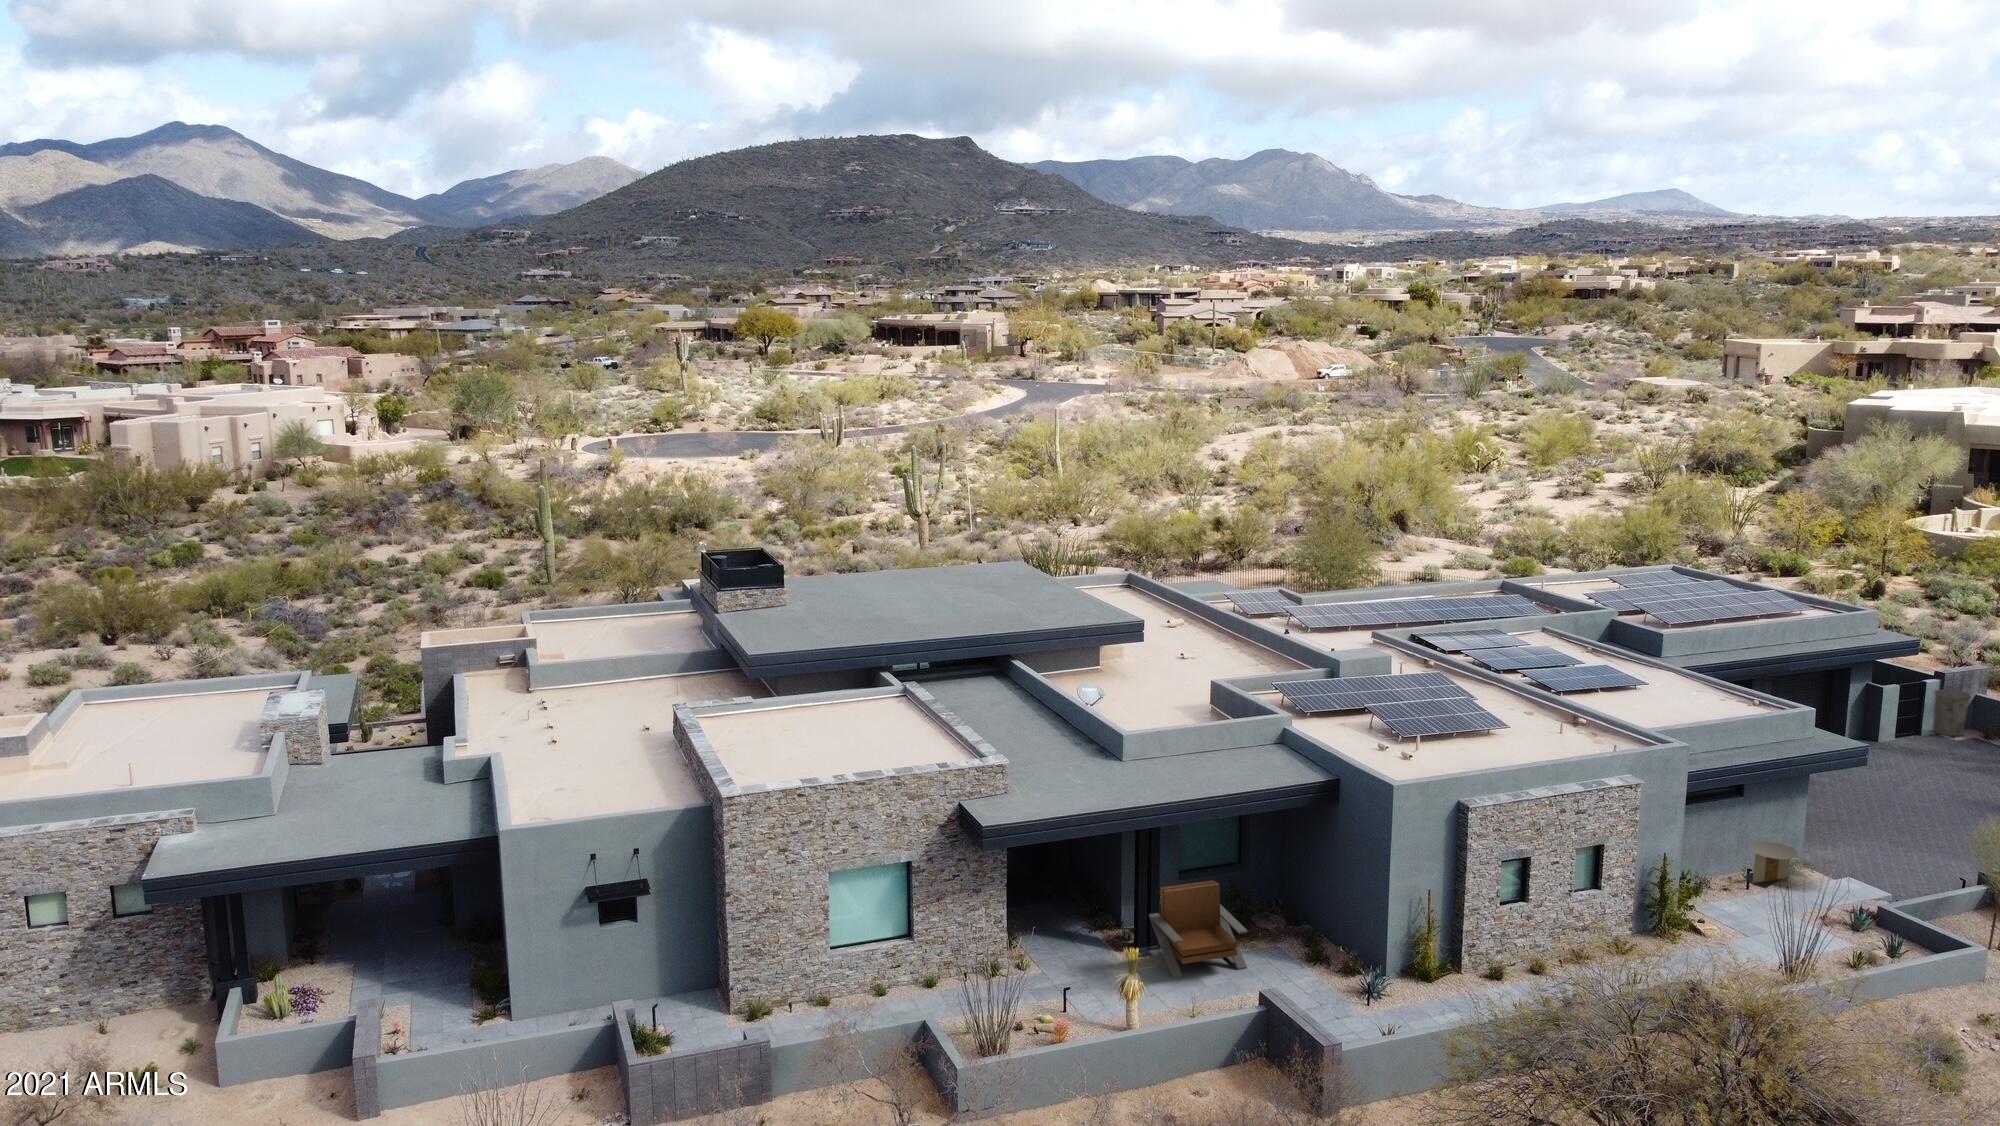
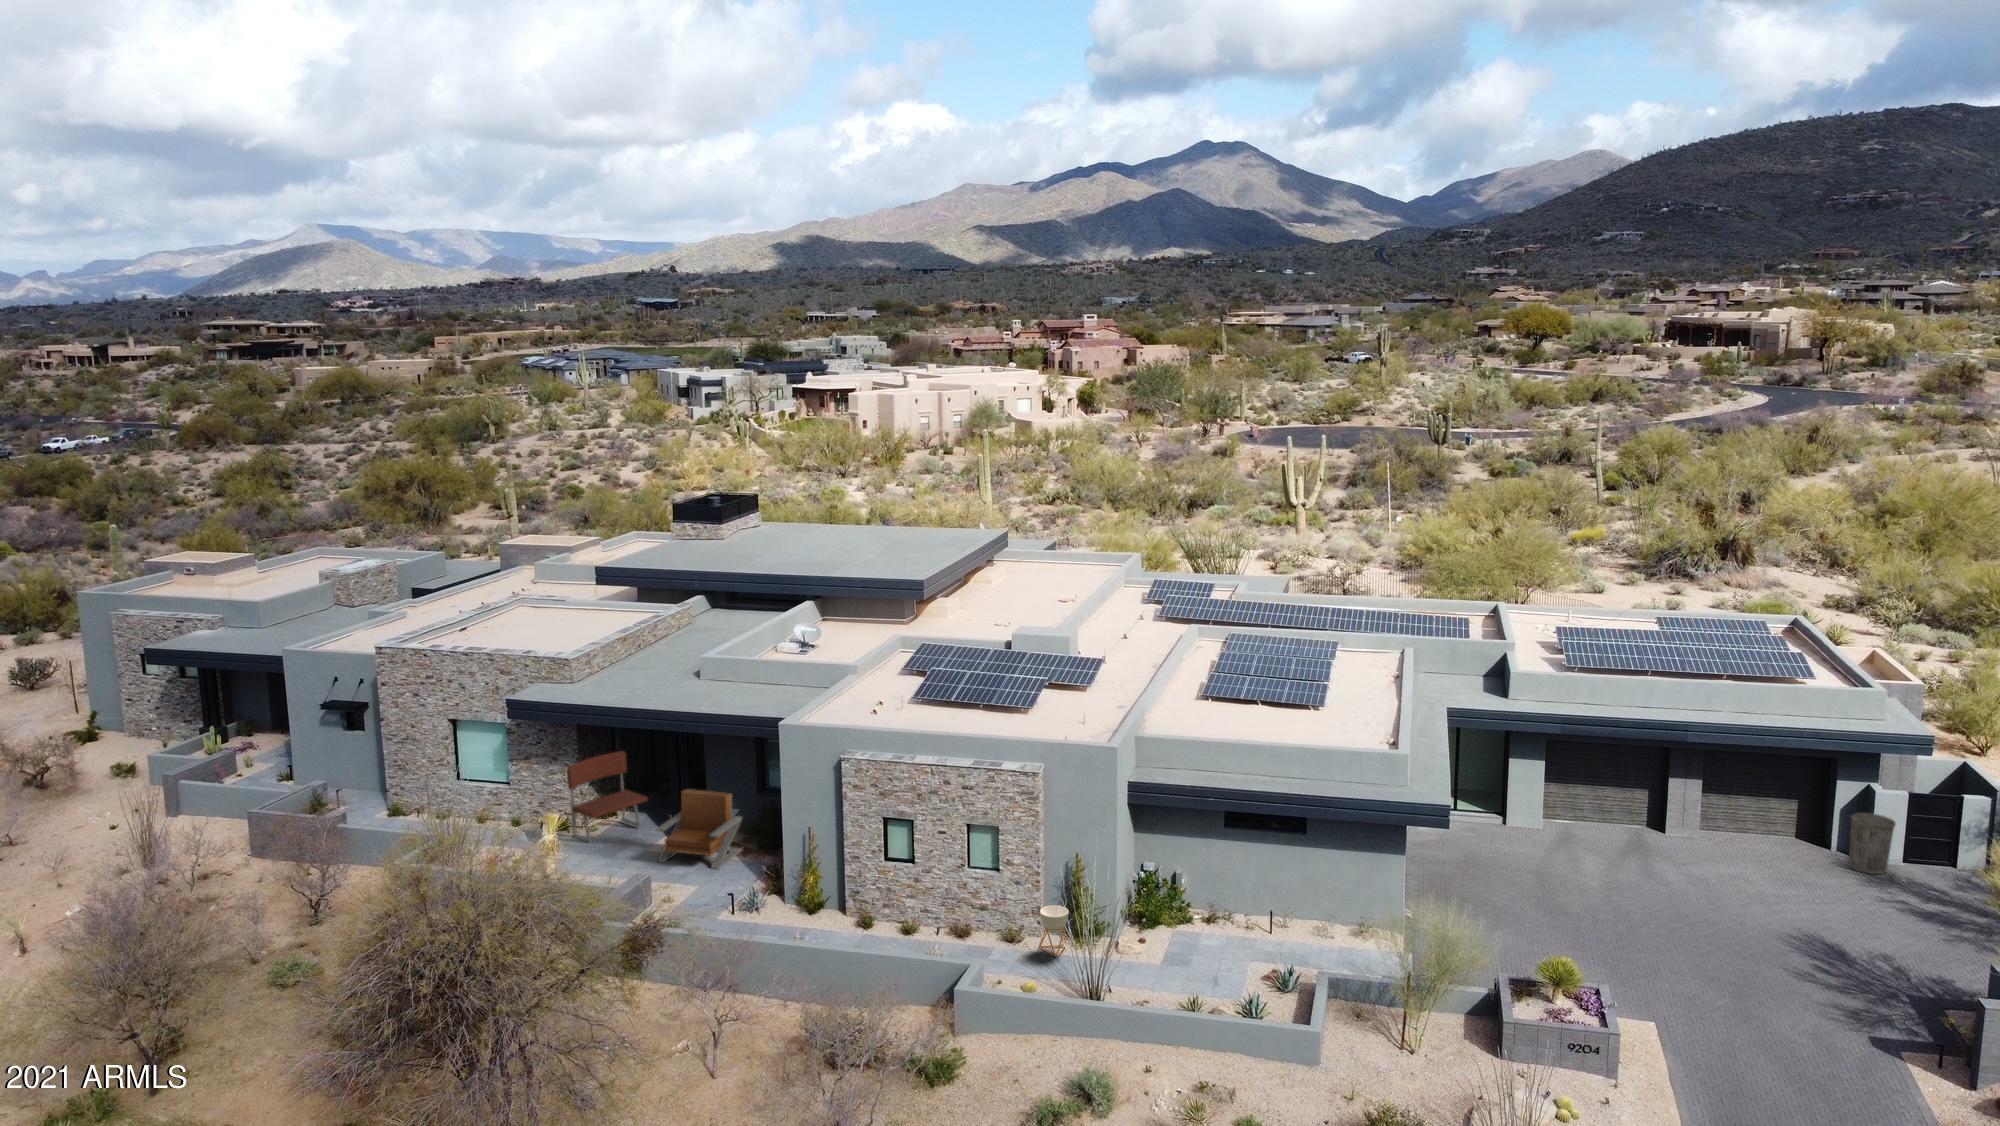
side table: present [1746,842,1798,888] -> none [1275,890,1325,943]
bench: none [1024,863,1083,982] -> present [567,751,647,843]
planter: none [1646,908,1680,958] -> present [1039,905,1069,957]

